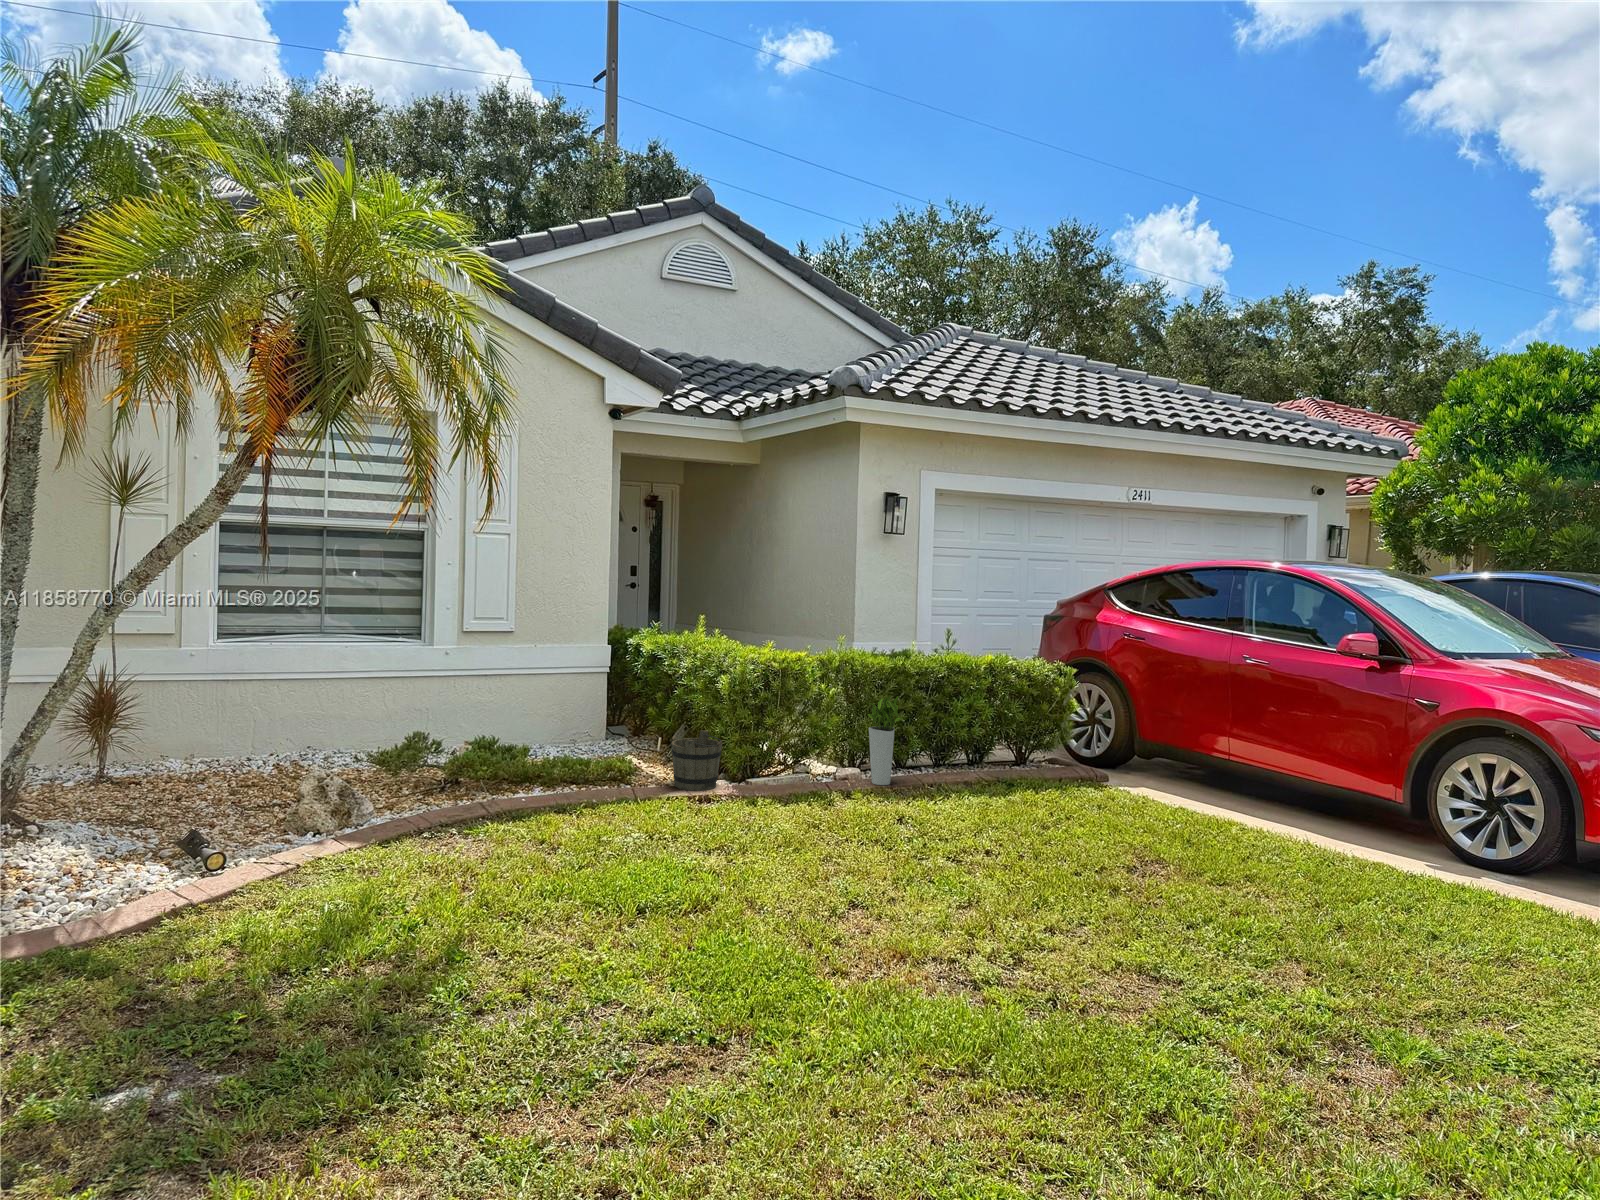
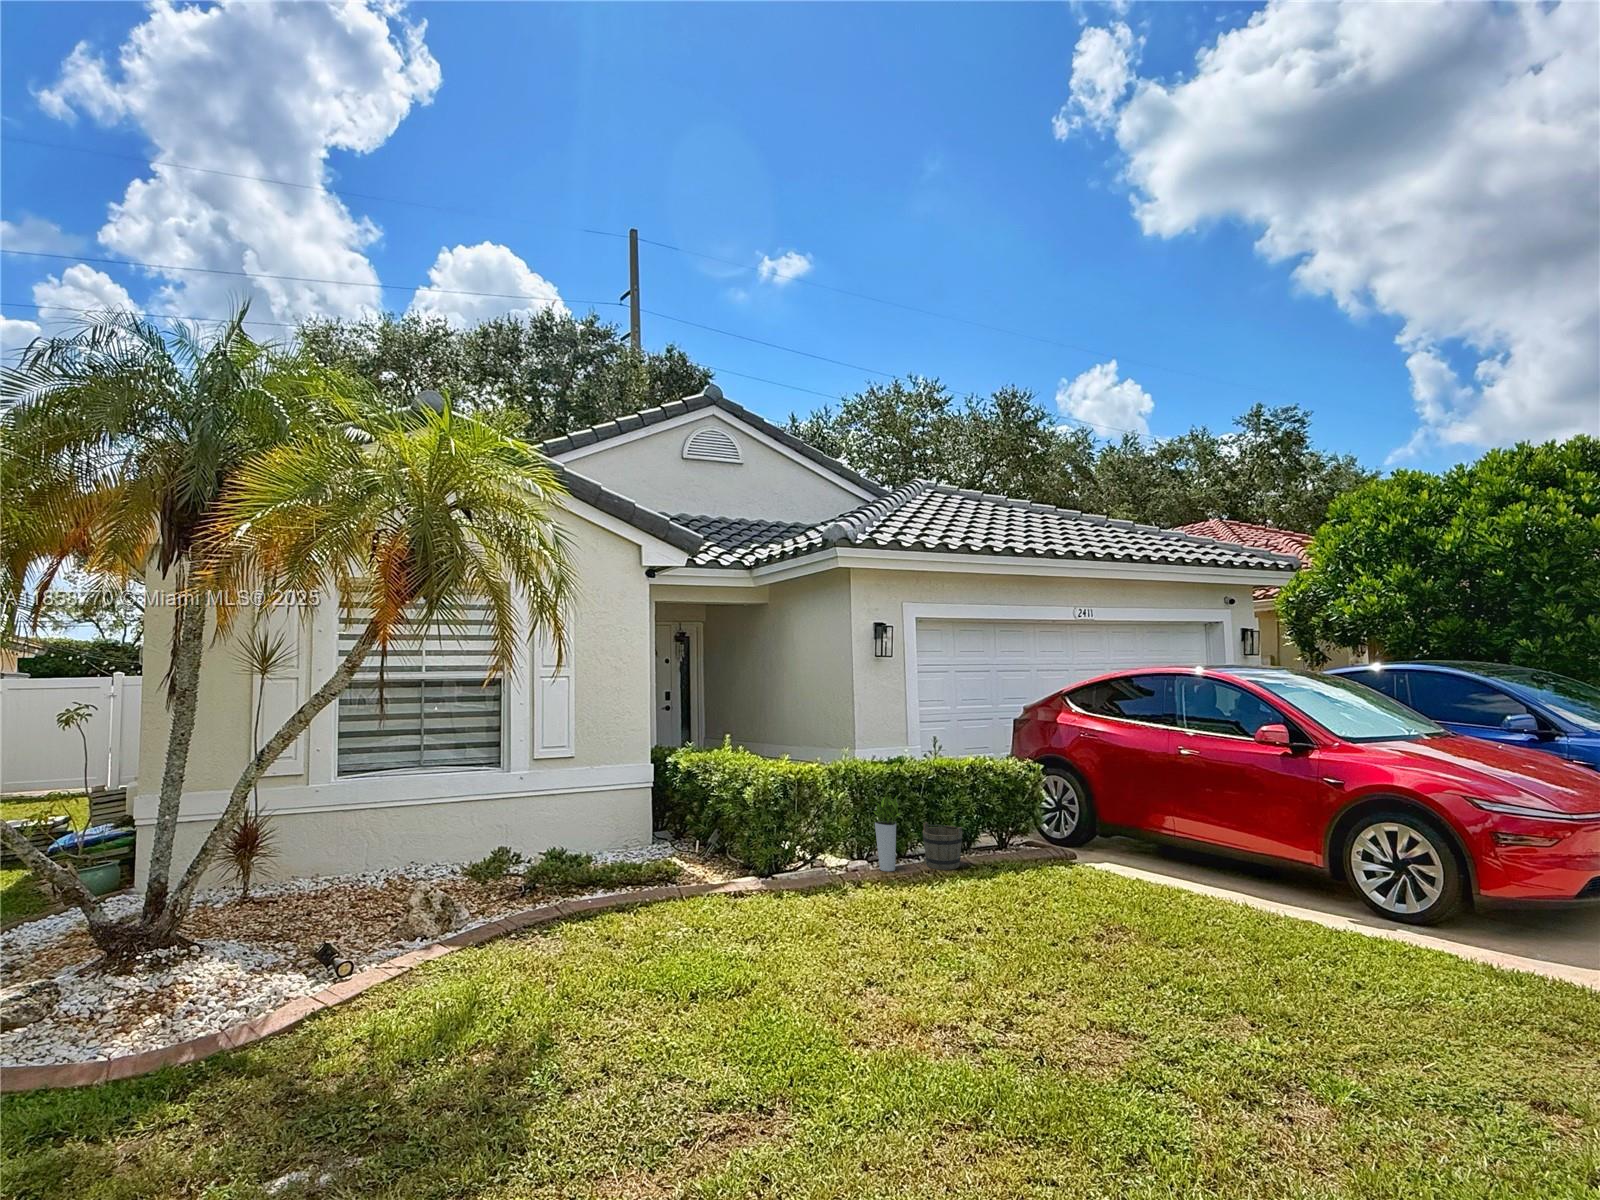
bucket: present [672,730,722,791] -> present [923,822,962,870]

